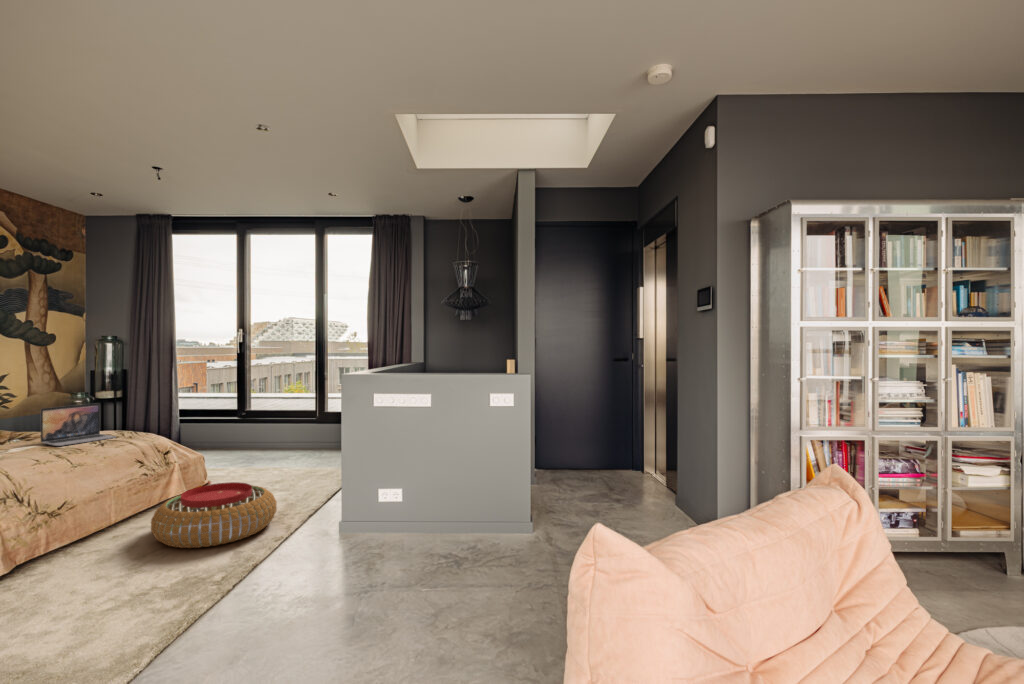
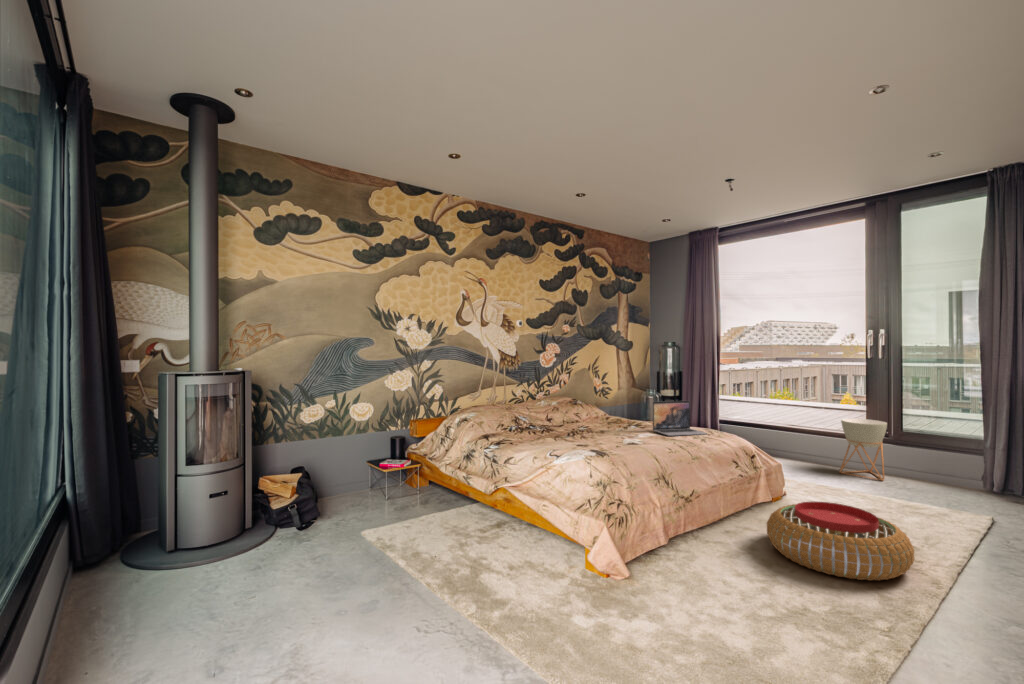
planter: none [277,404,314,454] -> present [839,419,887,481]

